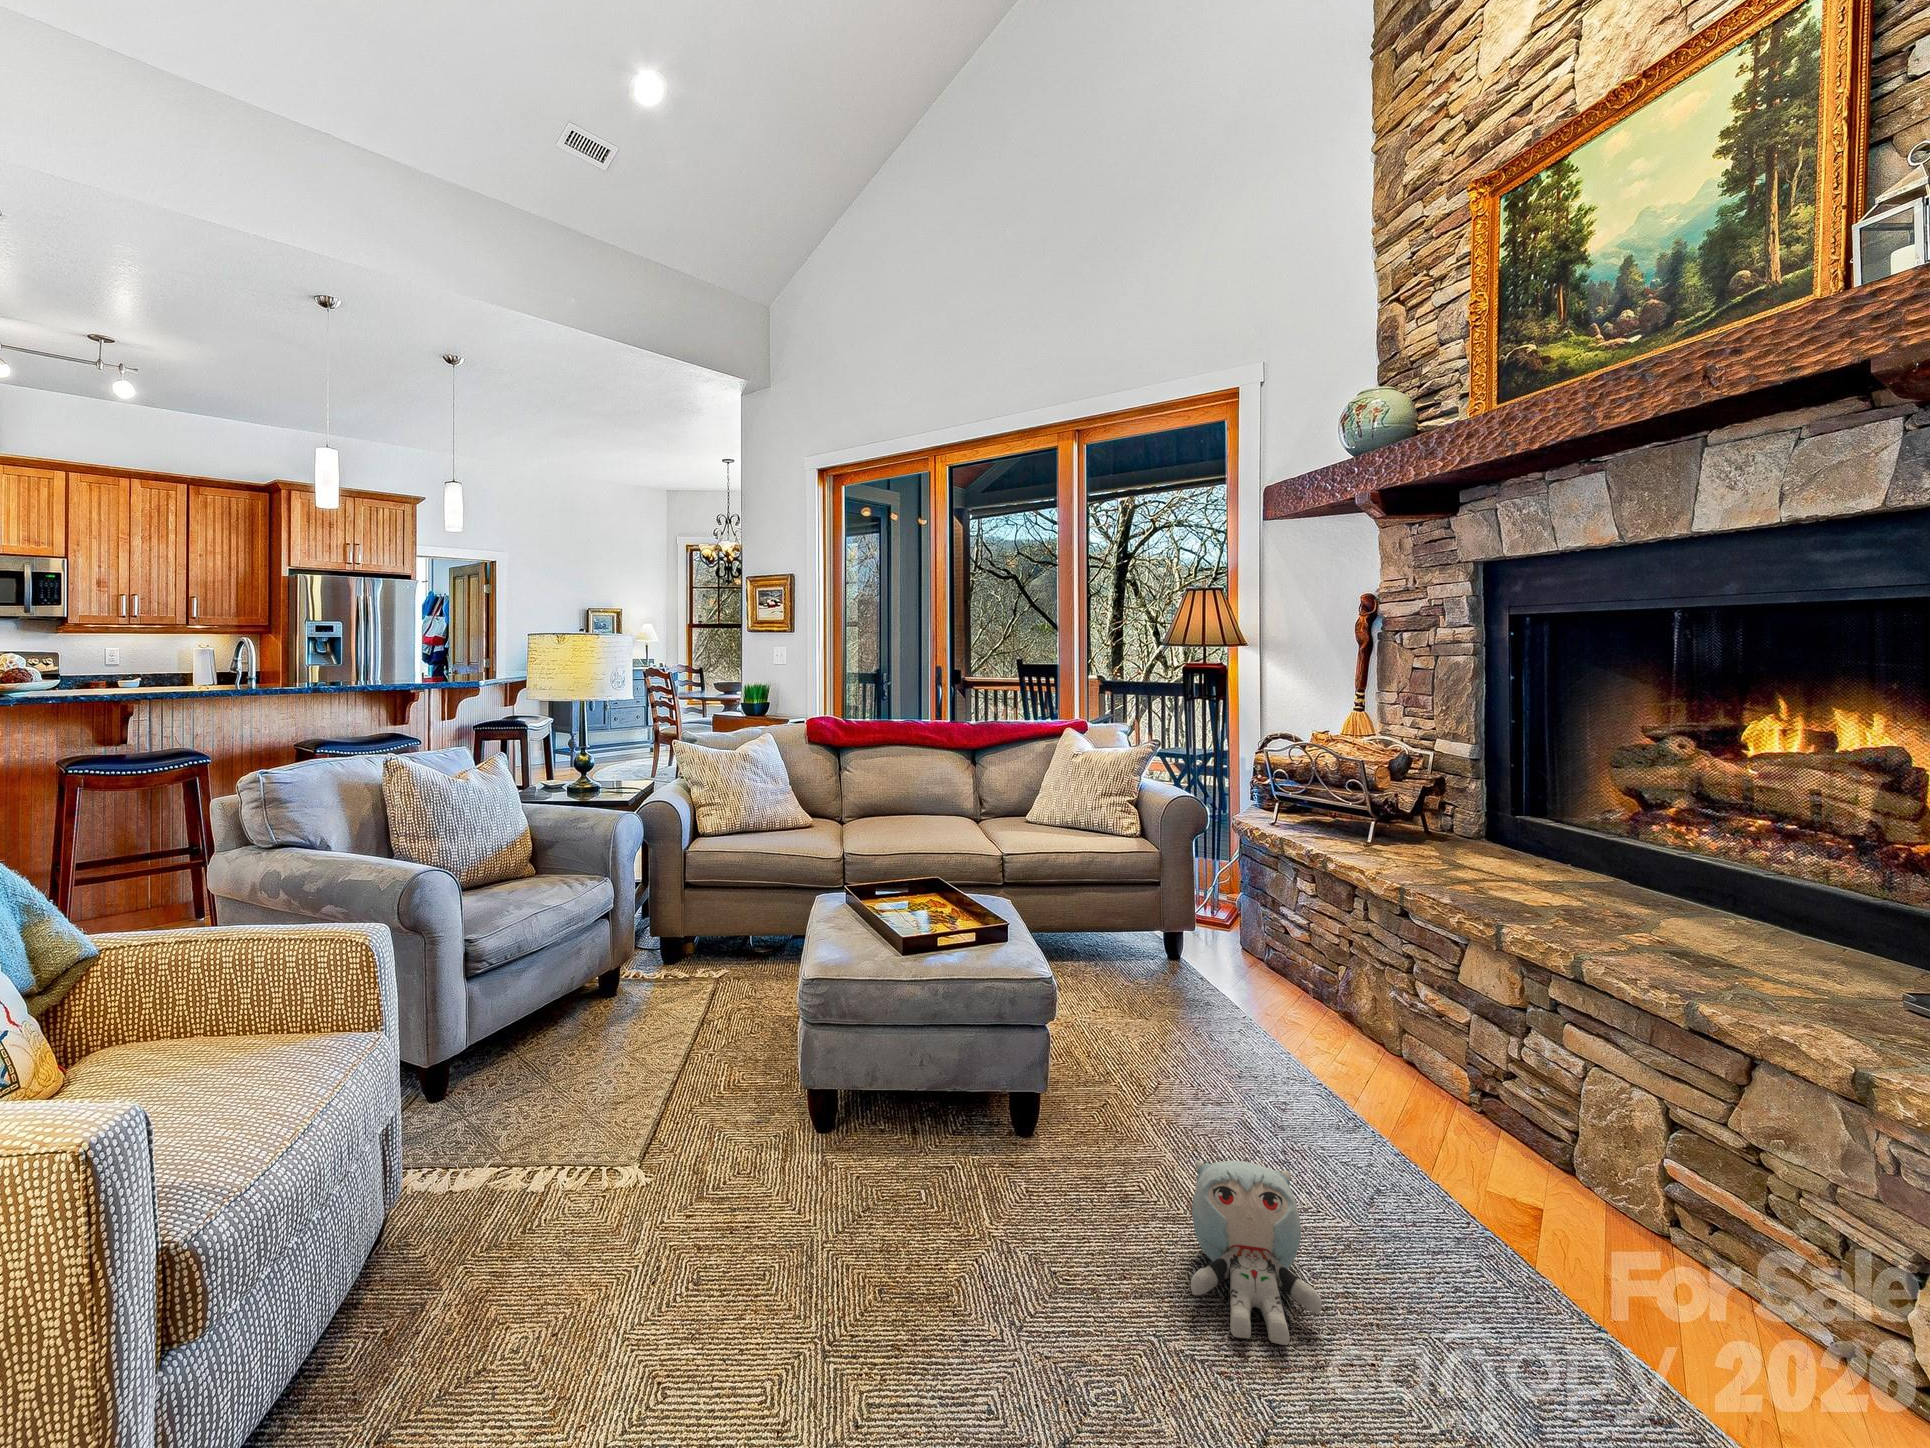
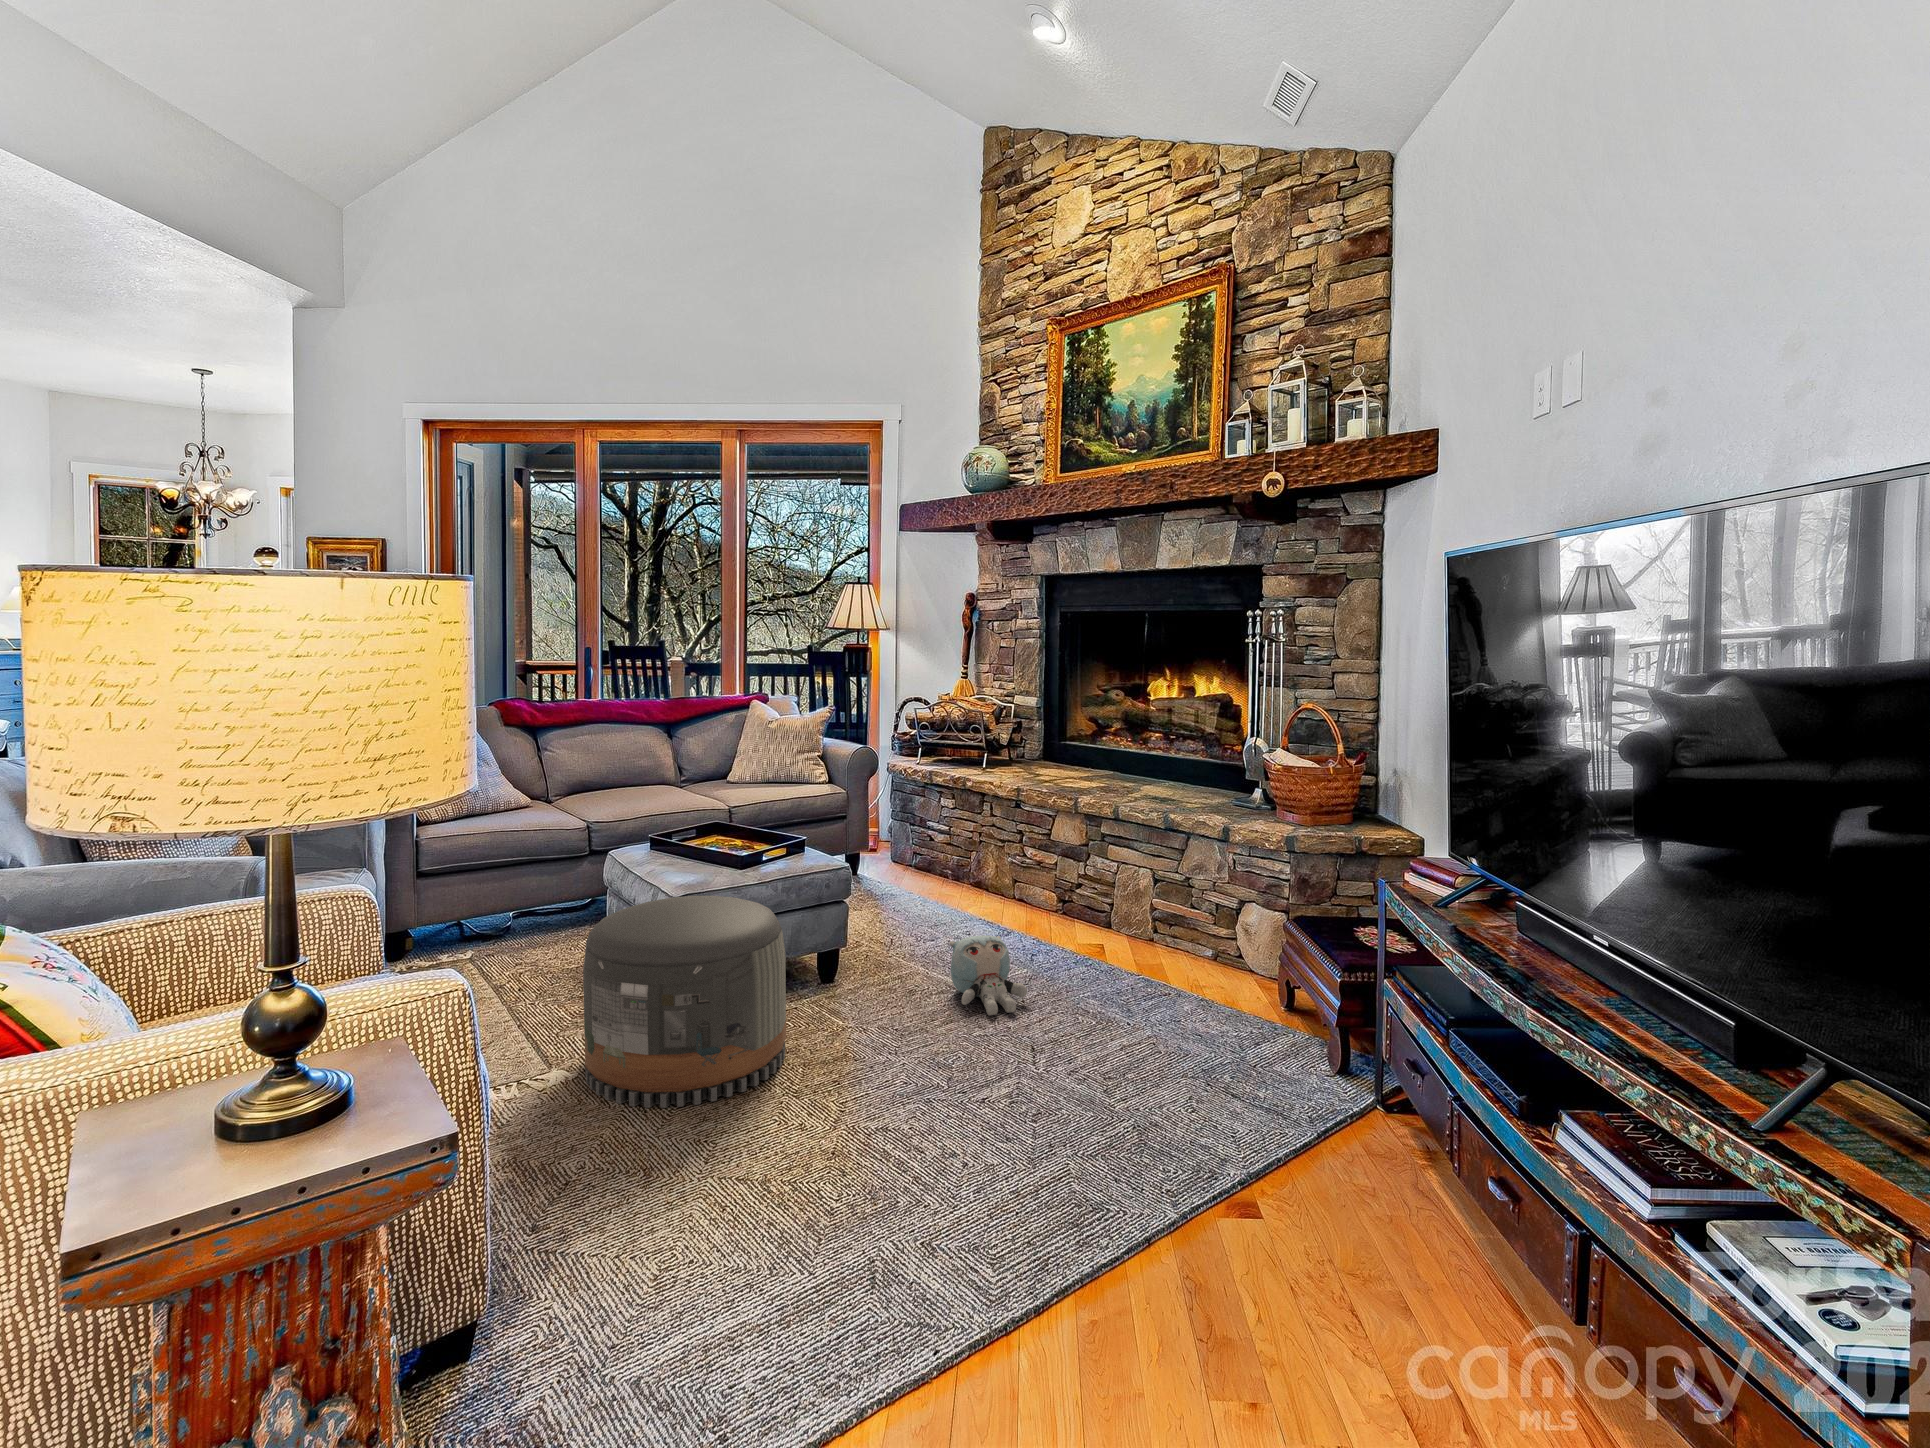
pouf: none [596,1020,880,1382] -> present [583,896,786,1108]

